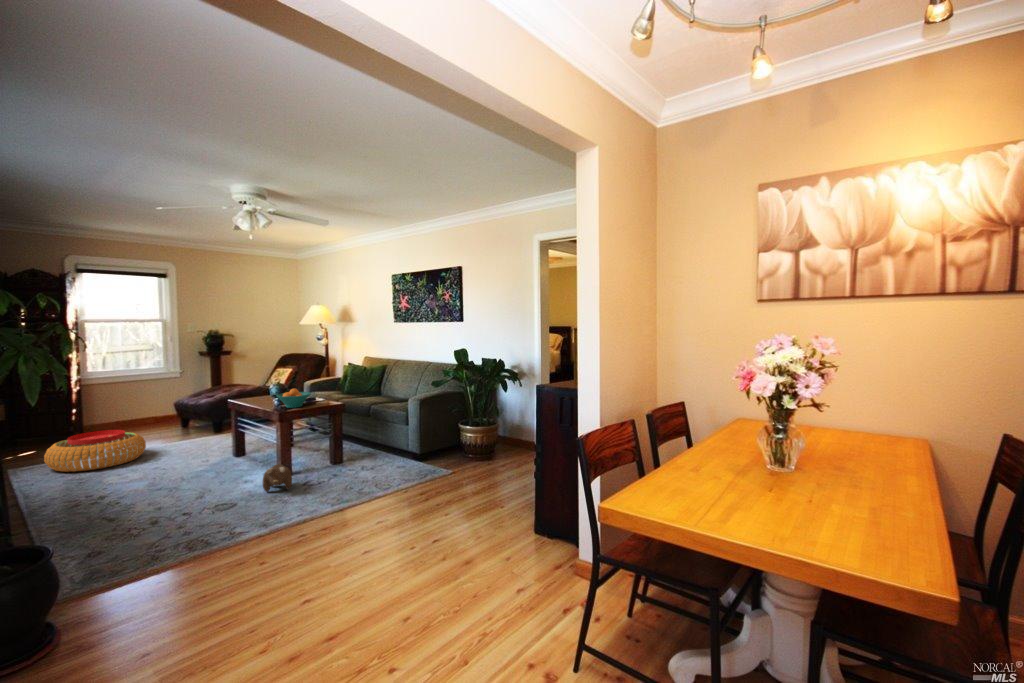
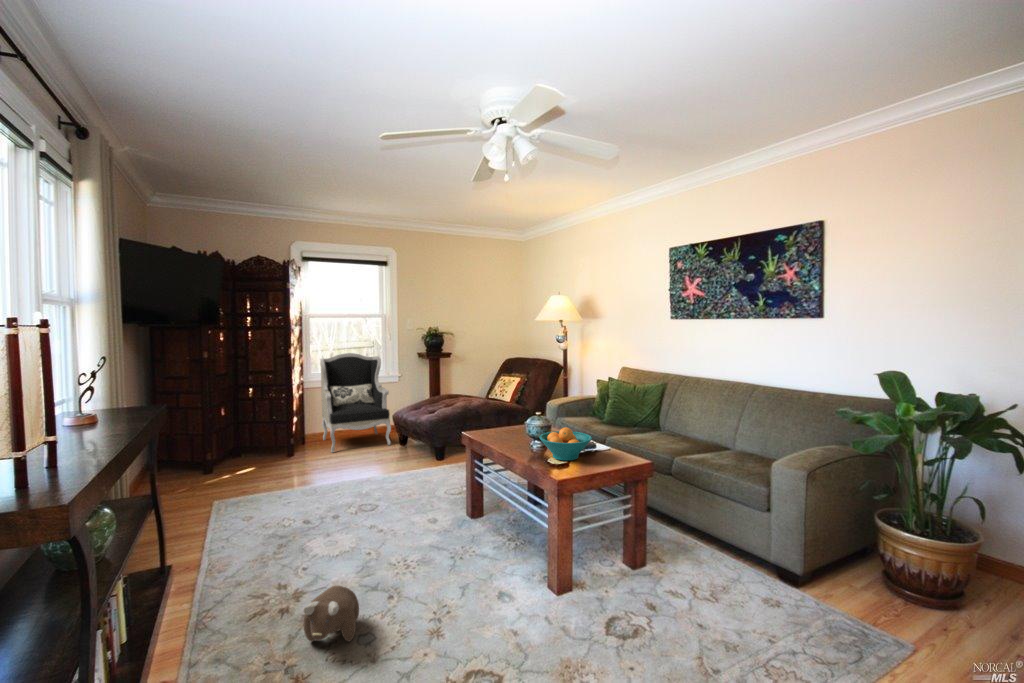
armchair: none [98,353,173,436] -> present [320,353,391,453]
pouf: present [44,430,146,472] -> none [255,456,363,516]
plush toy: present [262,464,292,492] -> present [303,586,359,642]

